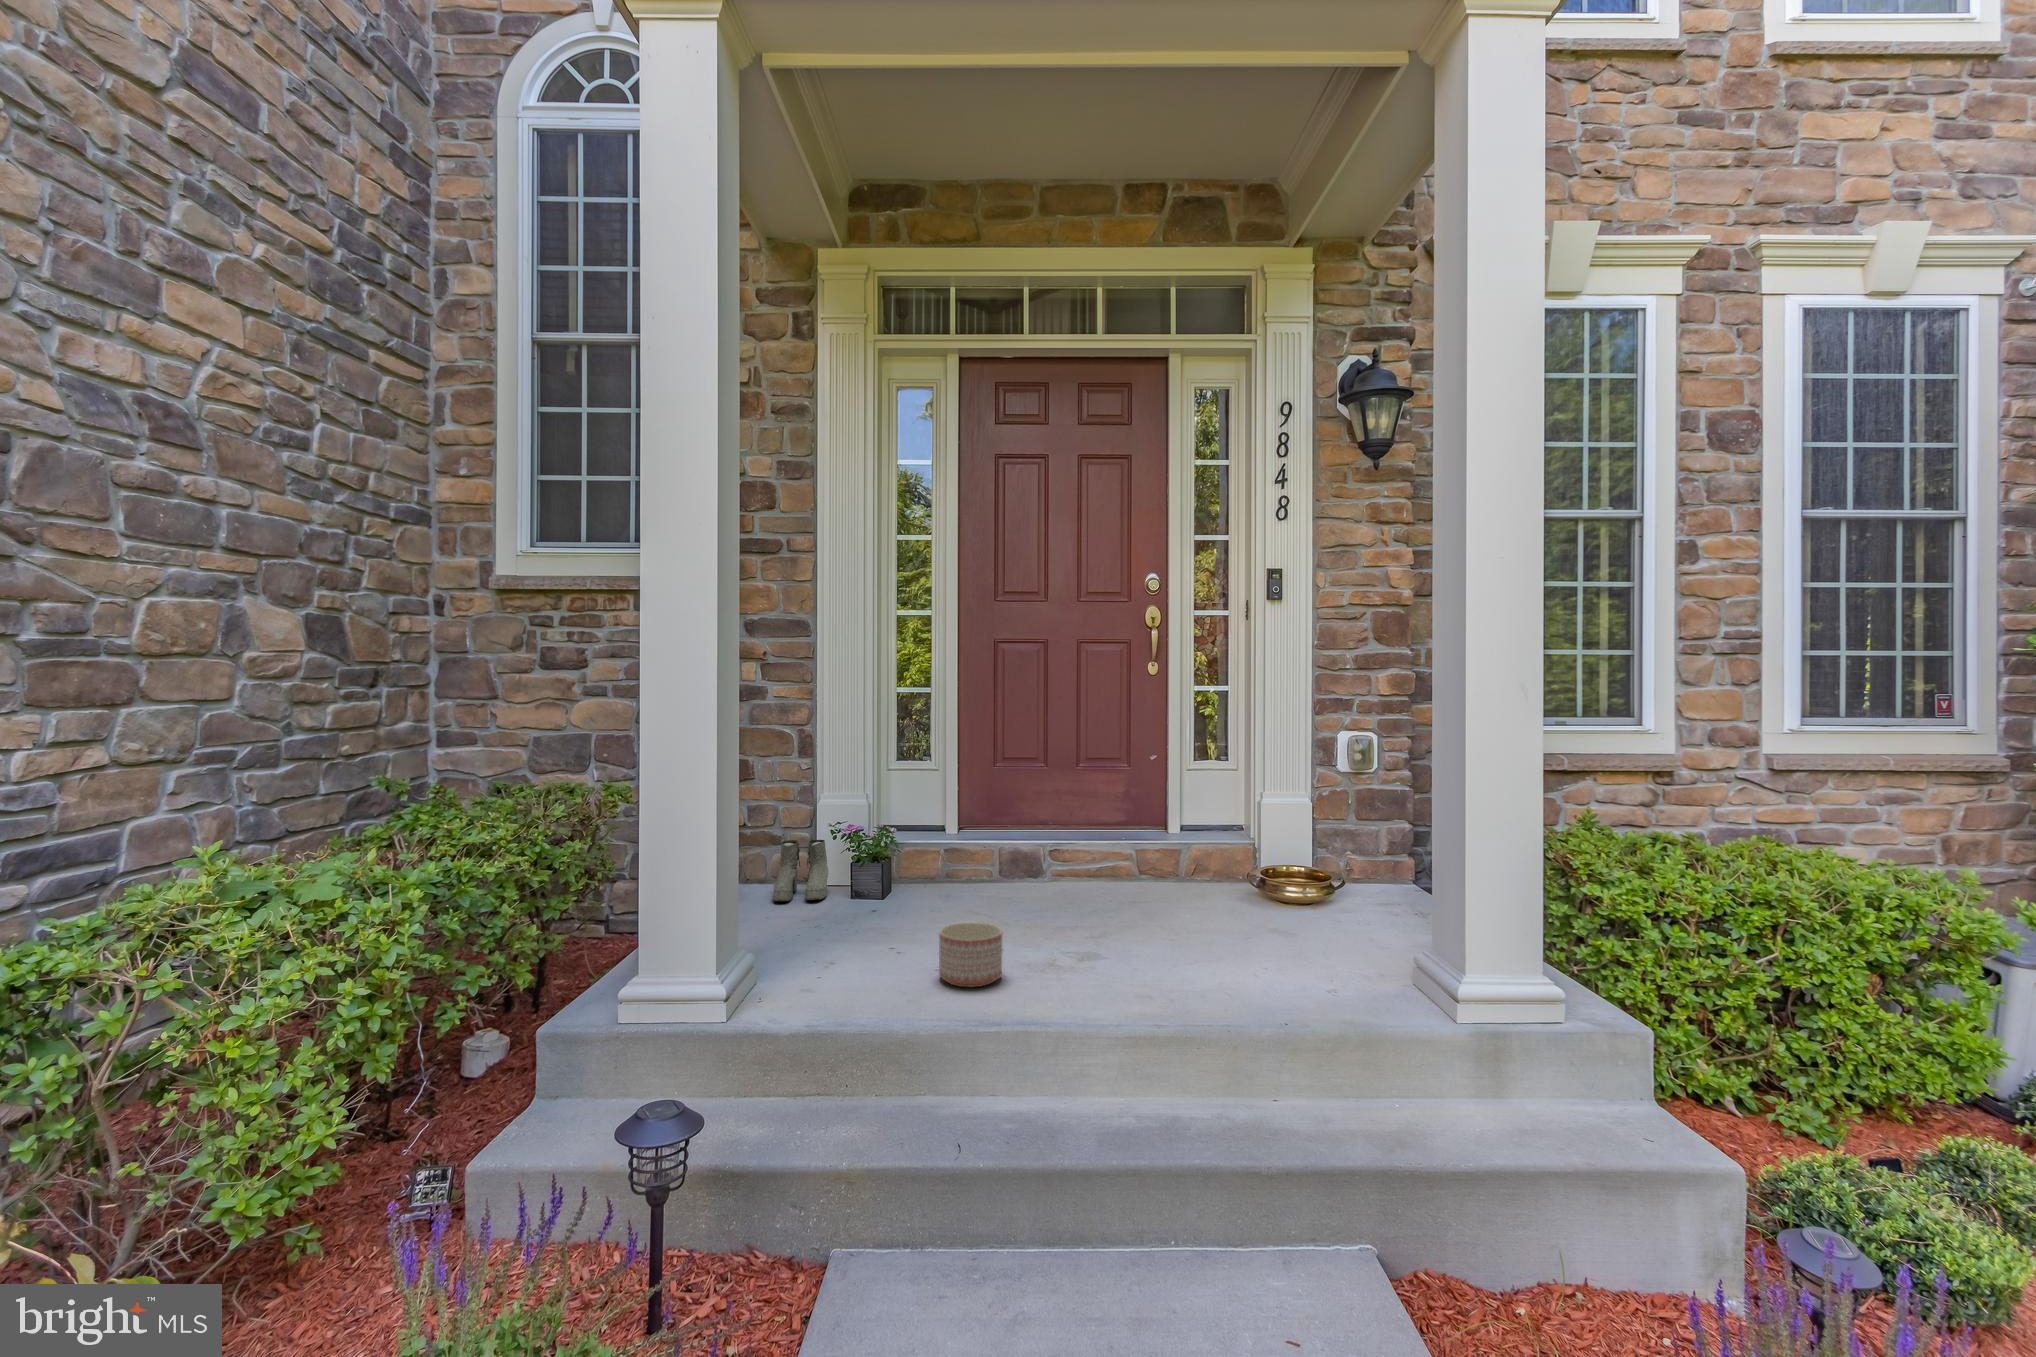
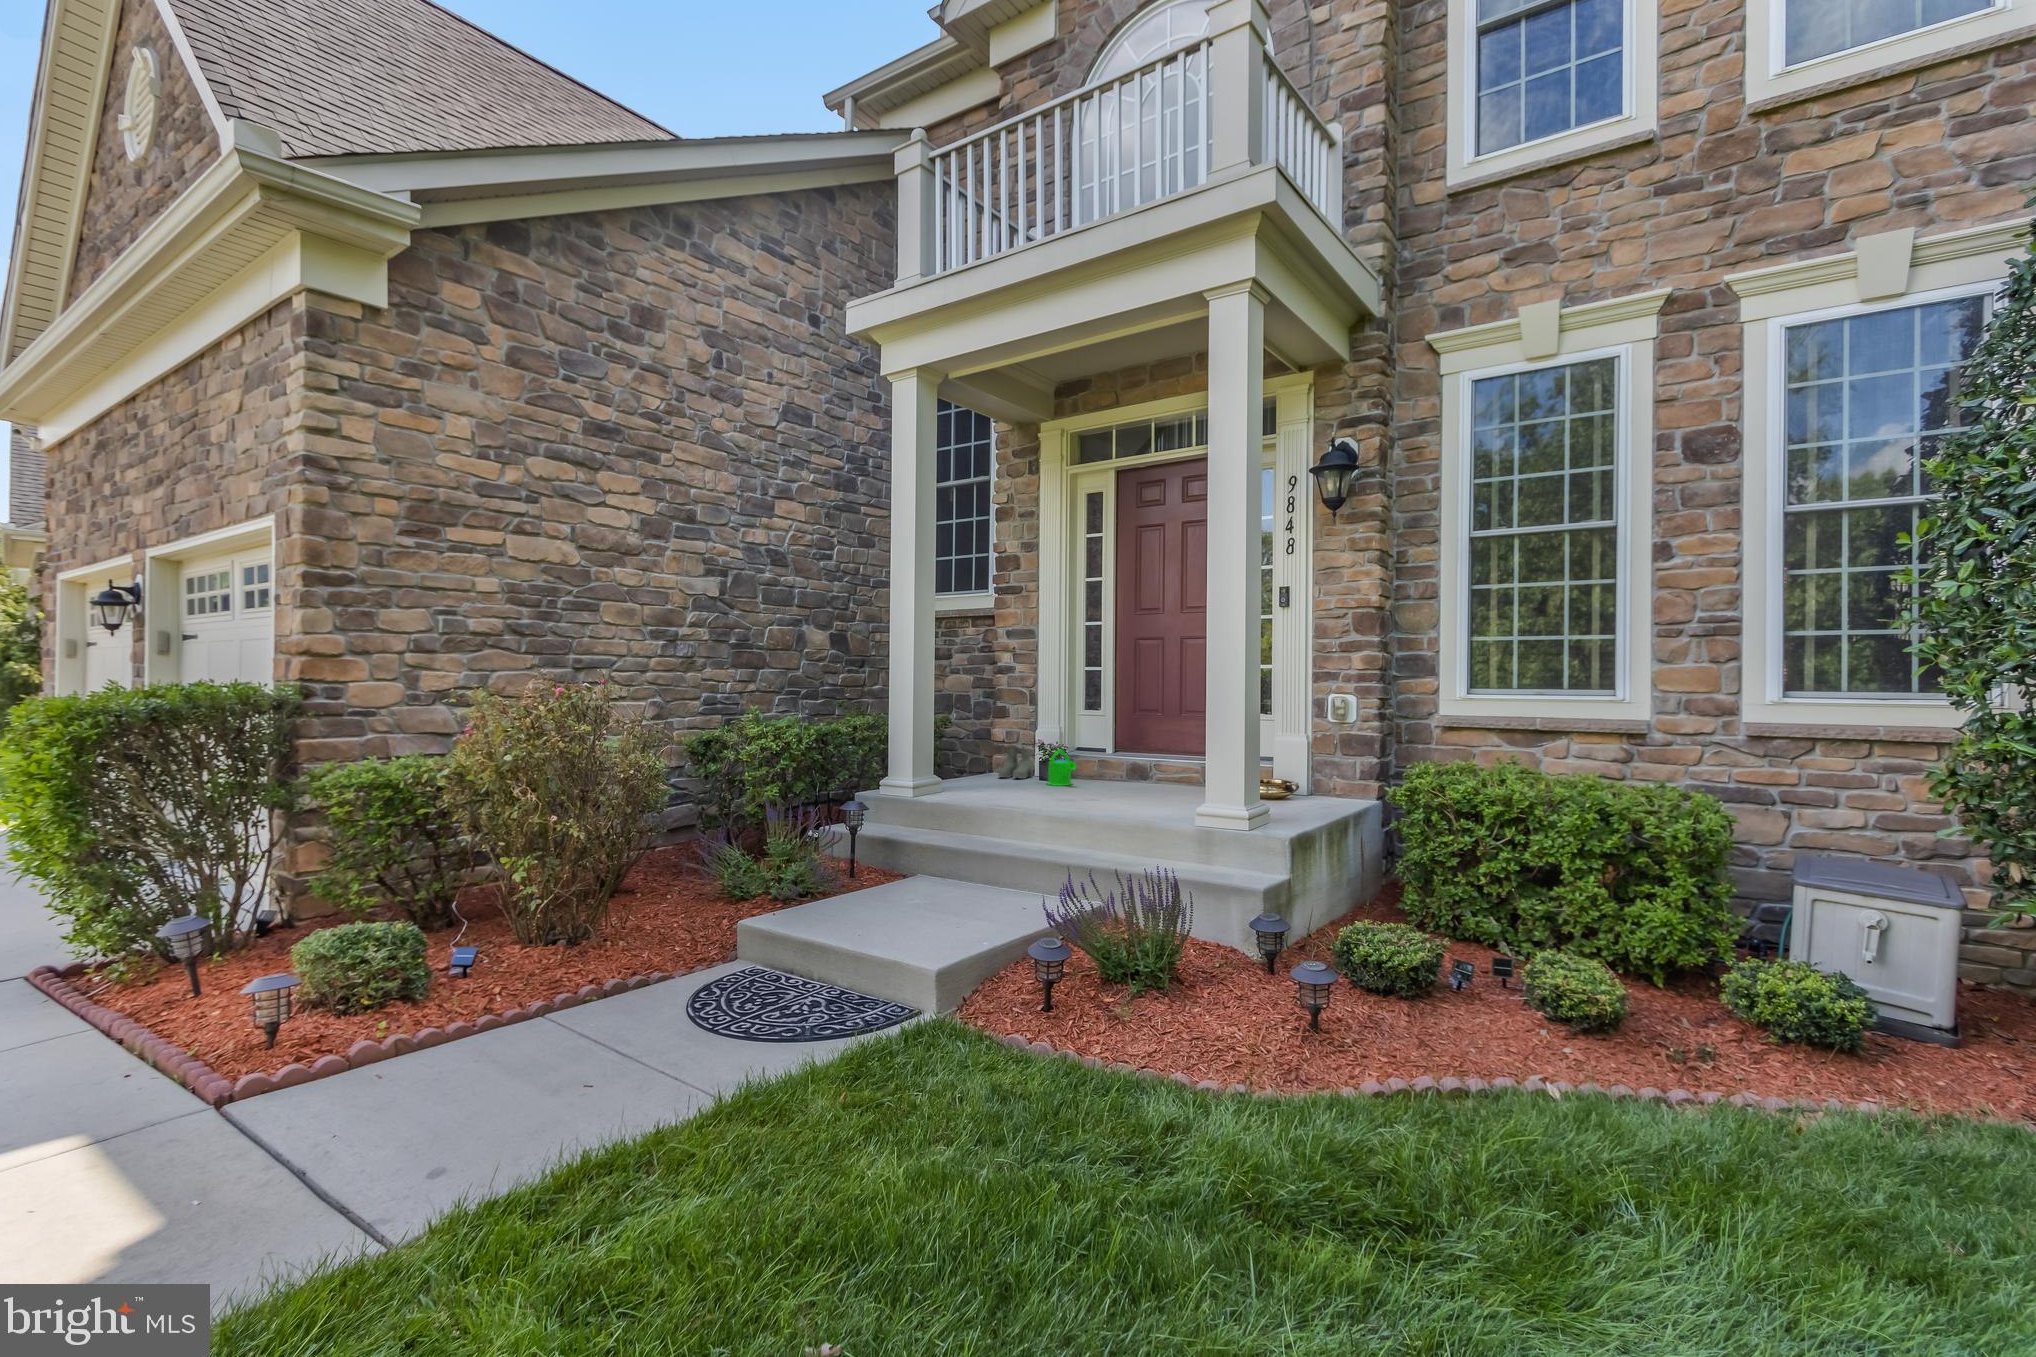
watering can: none [884,842,962,913] -> present [1048,750,1077,786]
planter: present [939,922,1002,987] -> none [1008,775,1038,802]

